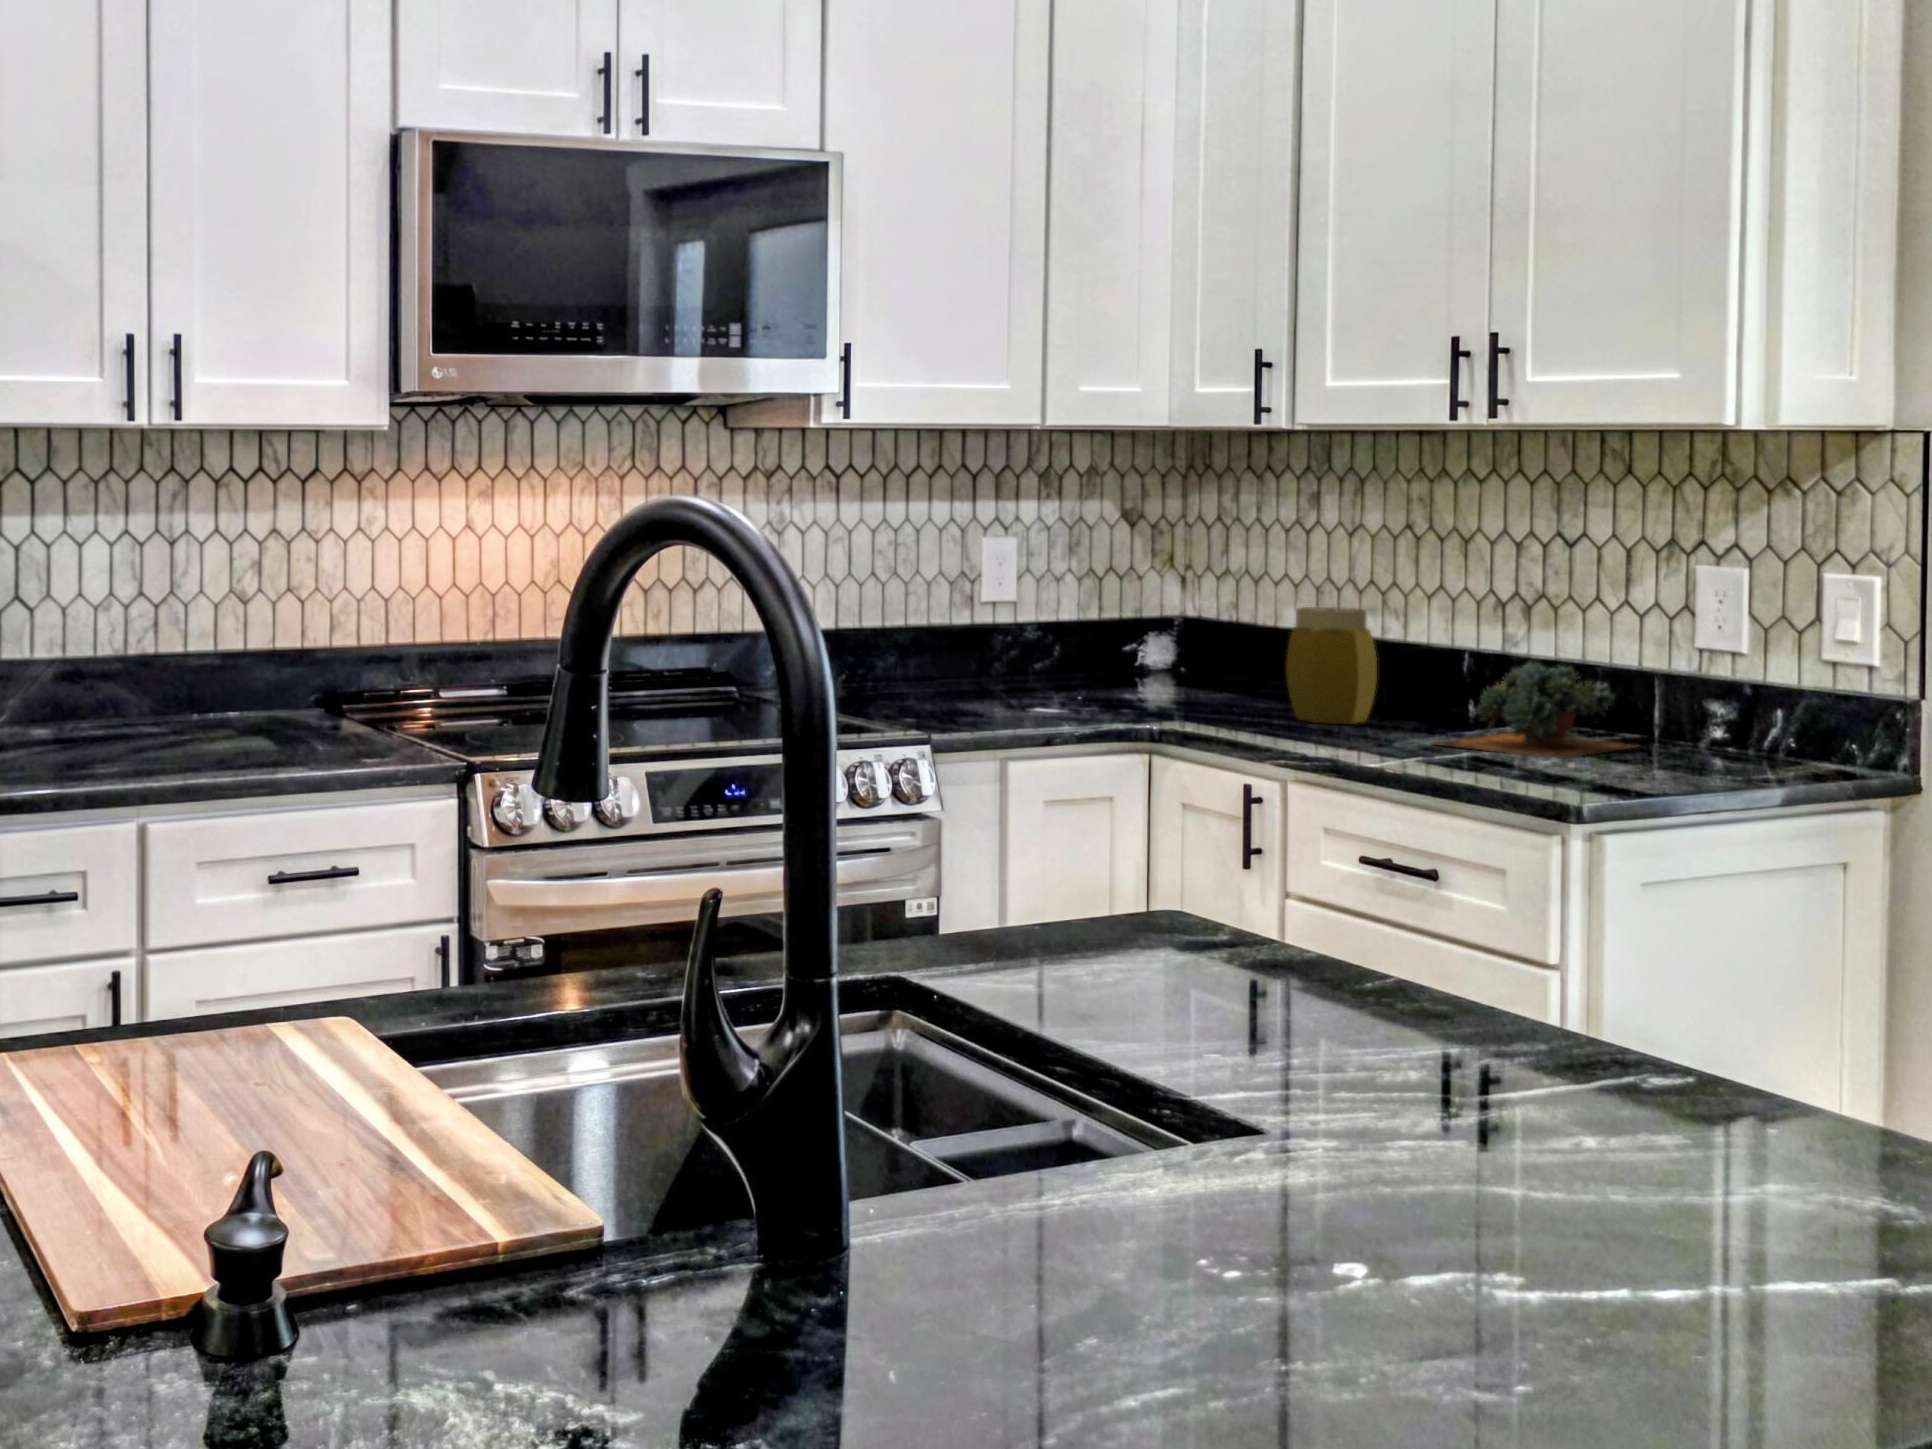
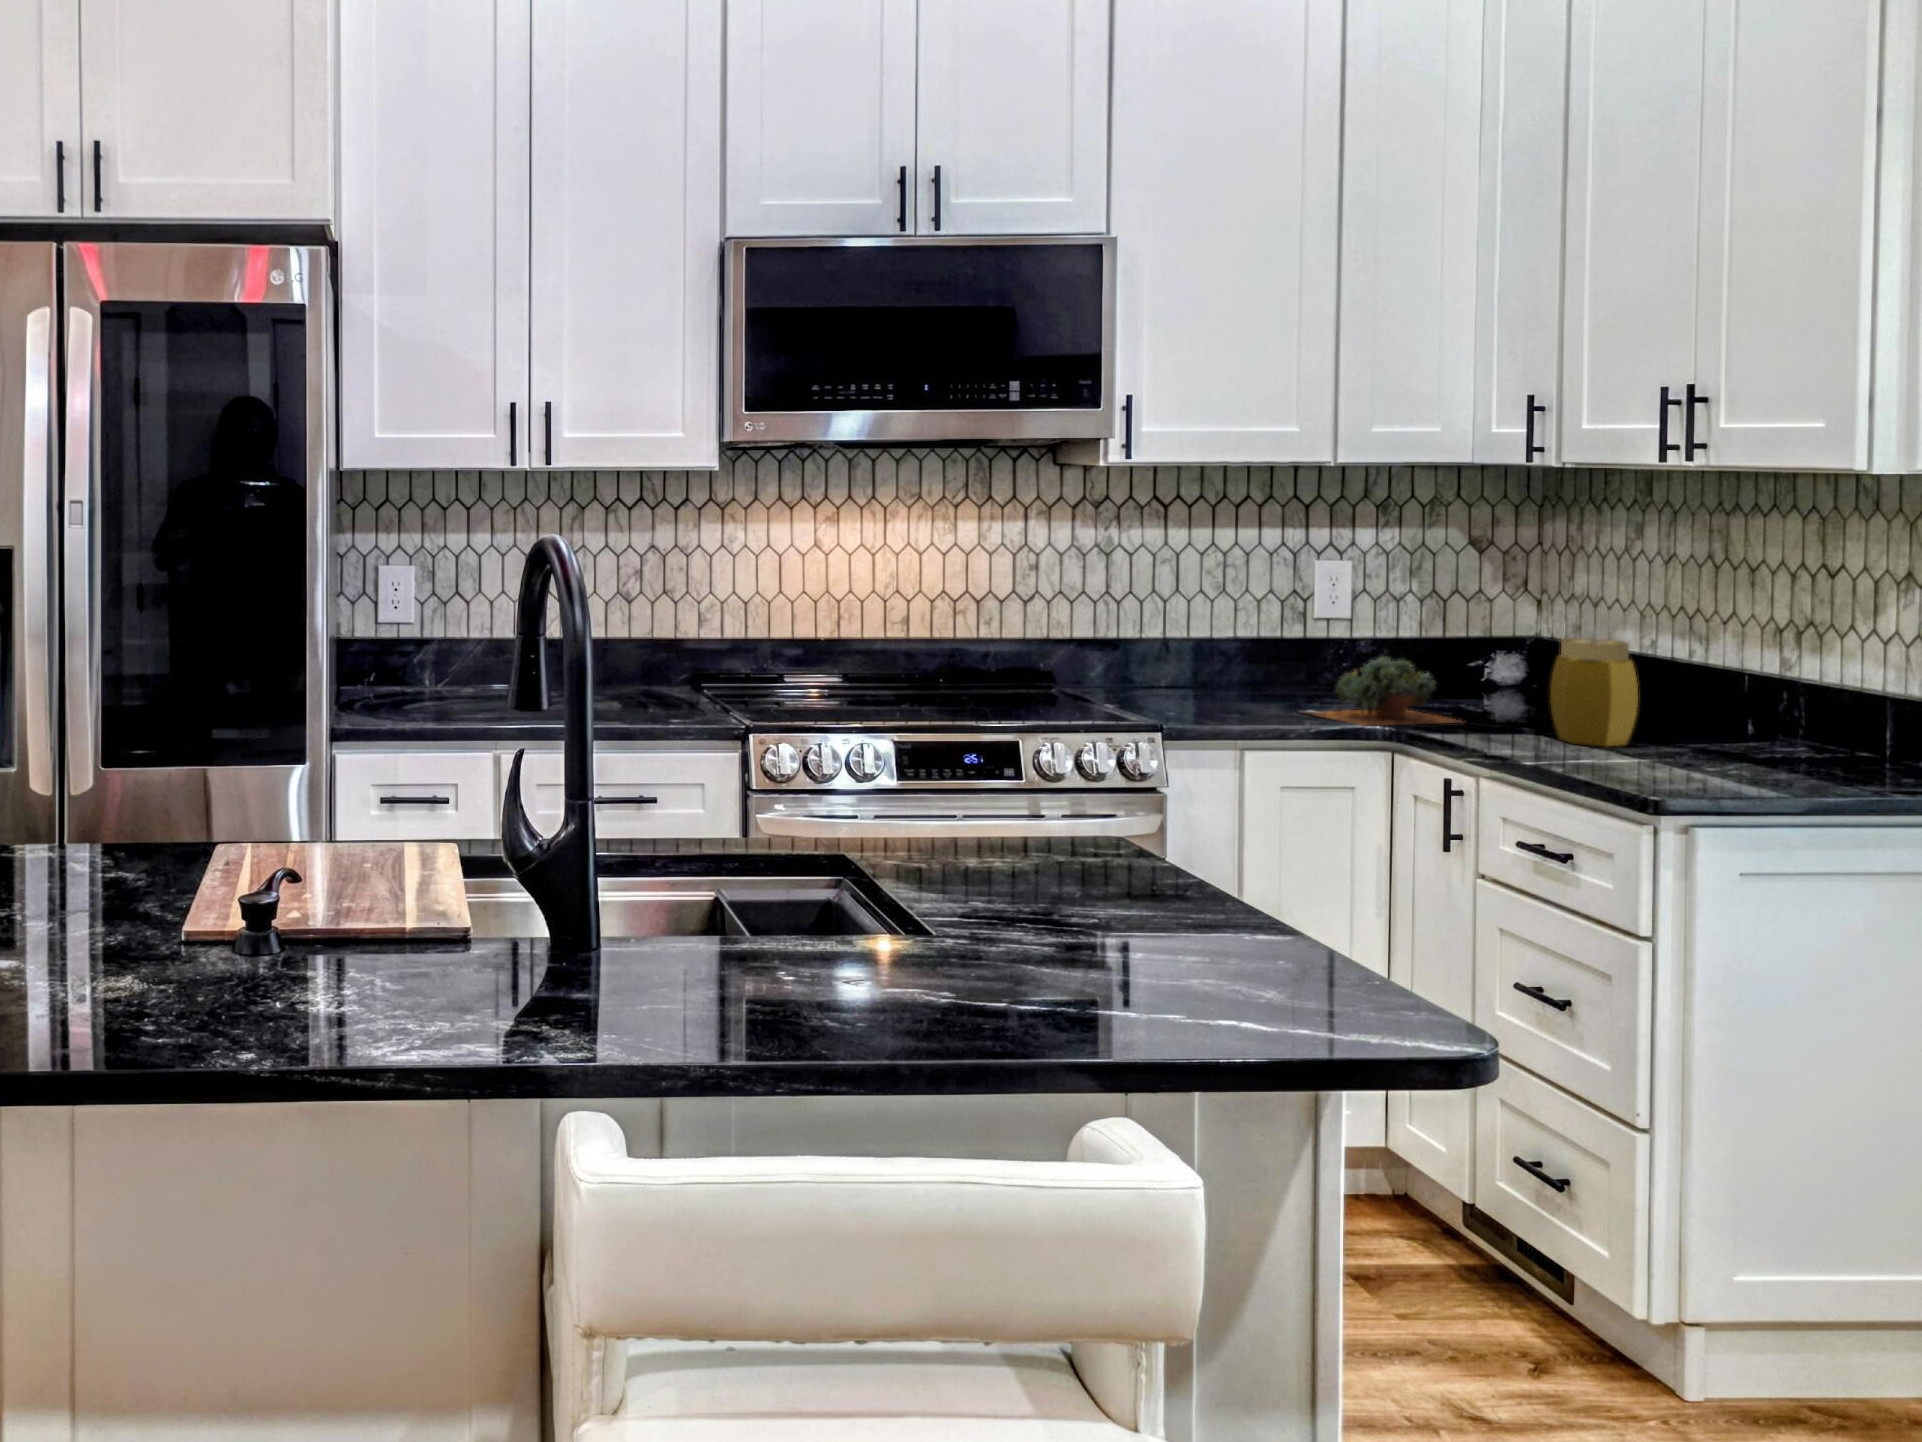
succulent plant: present [1434,662,1635,759] -> present [1305,657,1460,726]

